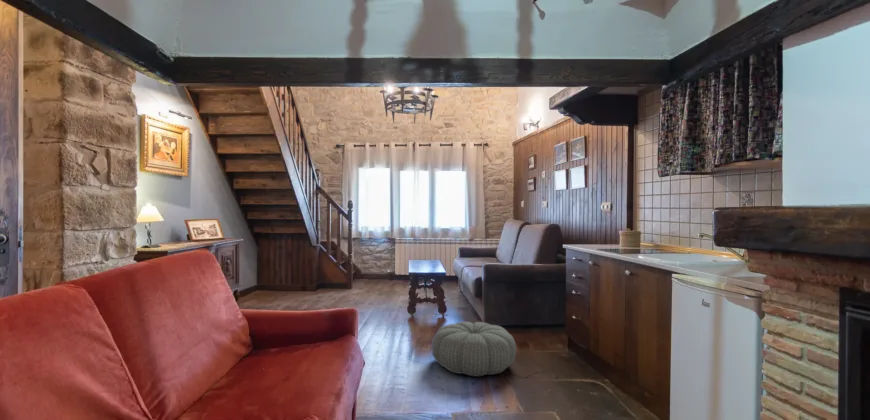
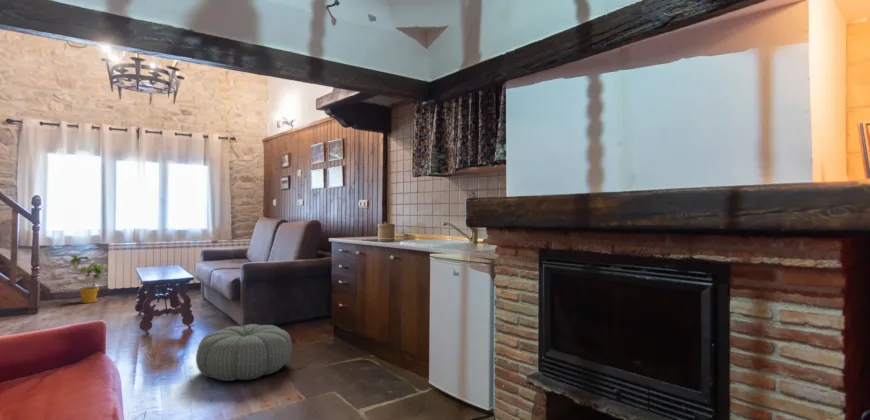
house plant: none [371,245,394,282] -> present [71,255,106,303]

